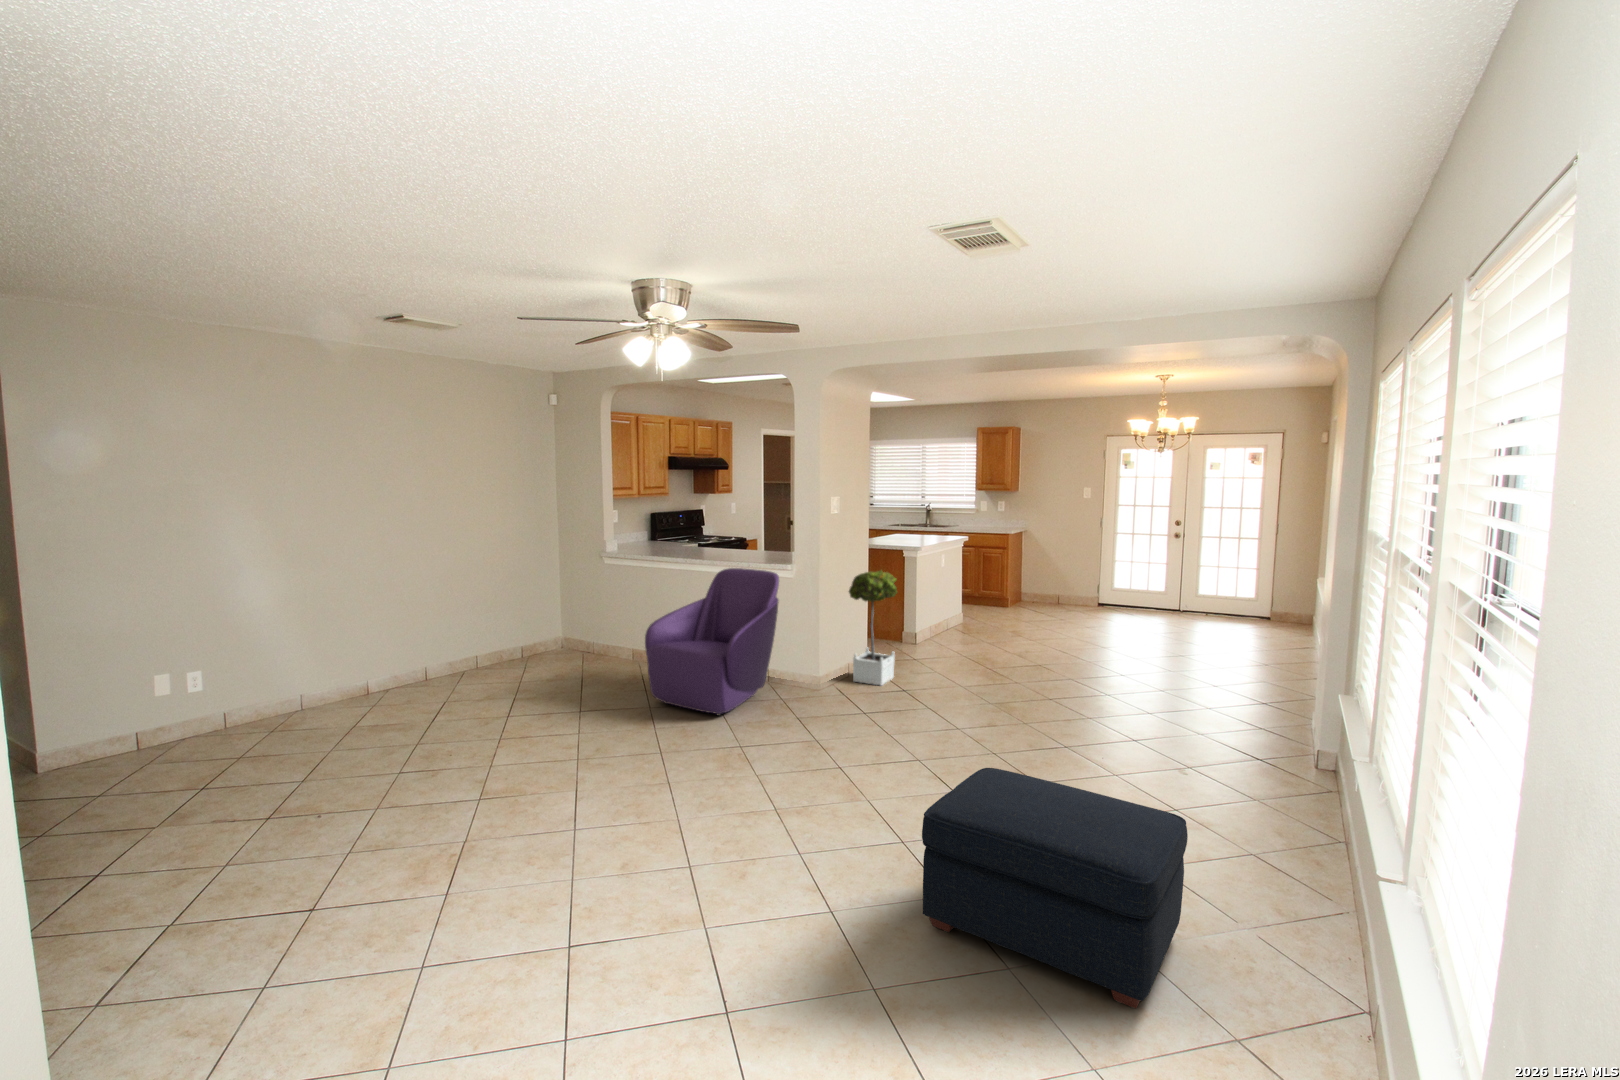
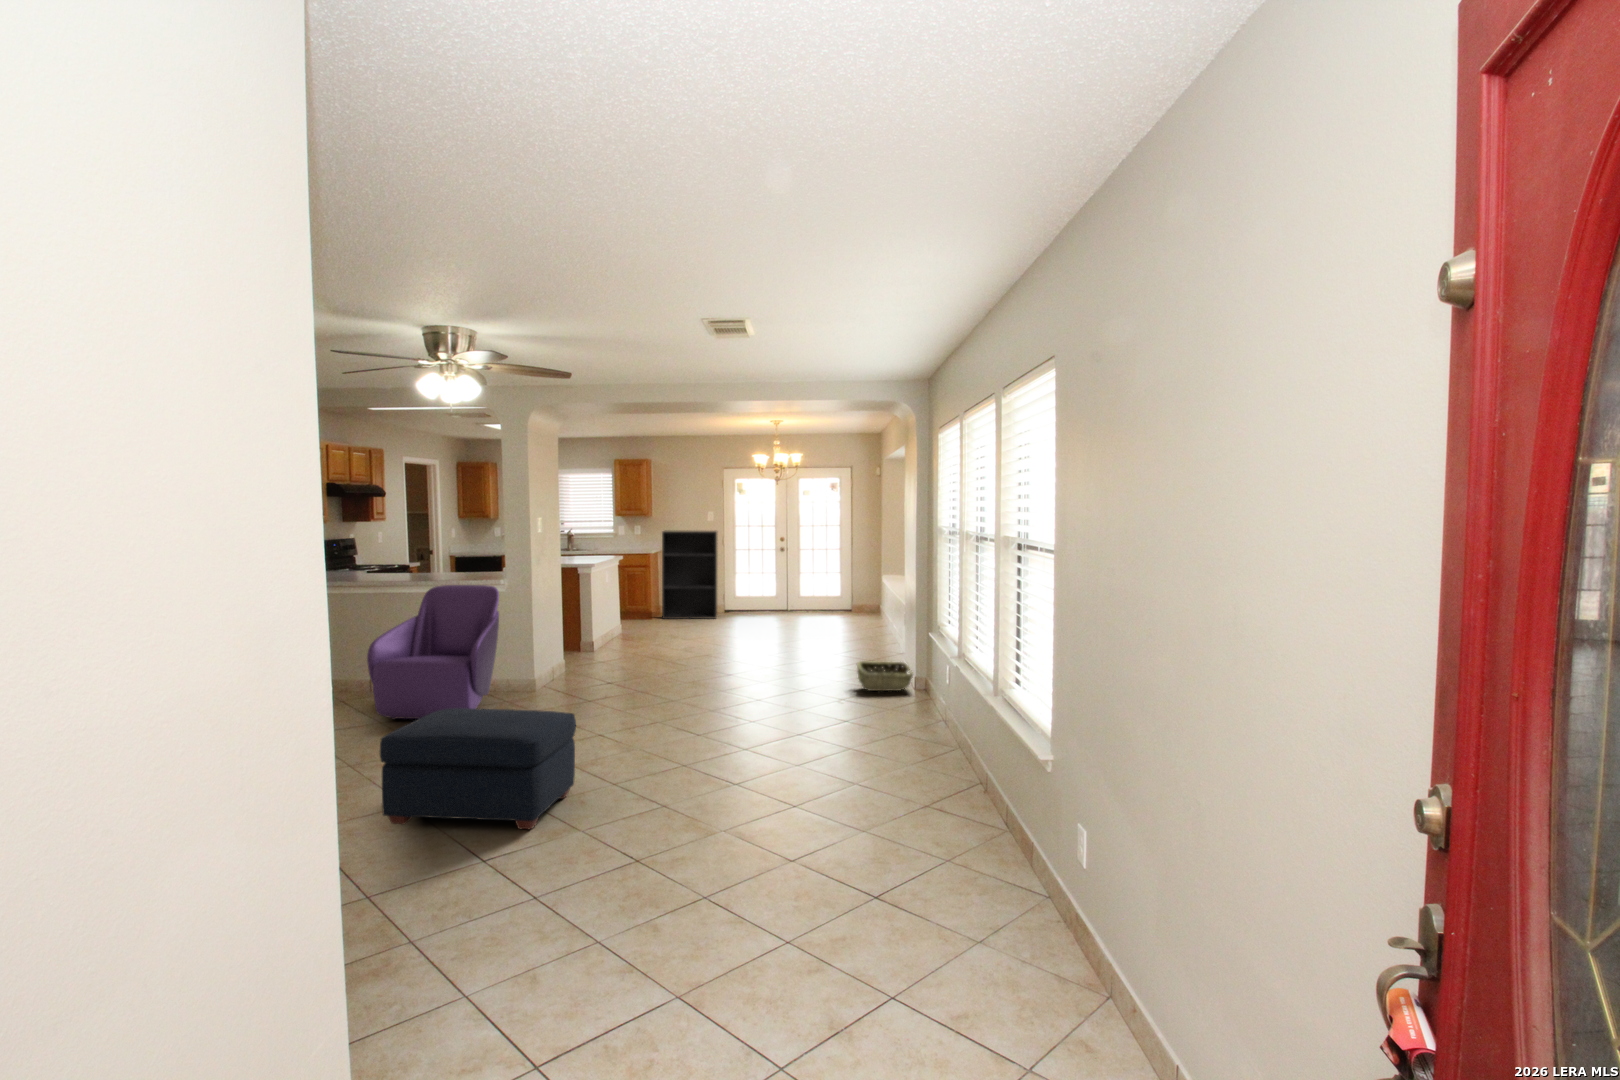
bookshelf: none [1018,509,1090,614] -> present [662,531,717,619]
potted tree: present [849,570,897,686] -> none [558,579,602,683]
woven basket: none [1220,716,1316,772] -> present [857,661,913,691]
ottoman: present [922,768,1188,1009] -> present [380,708,576,830]

